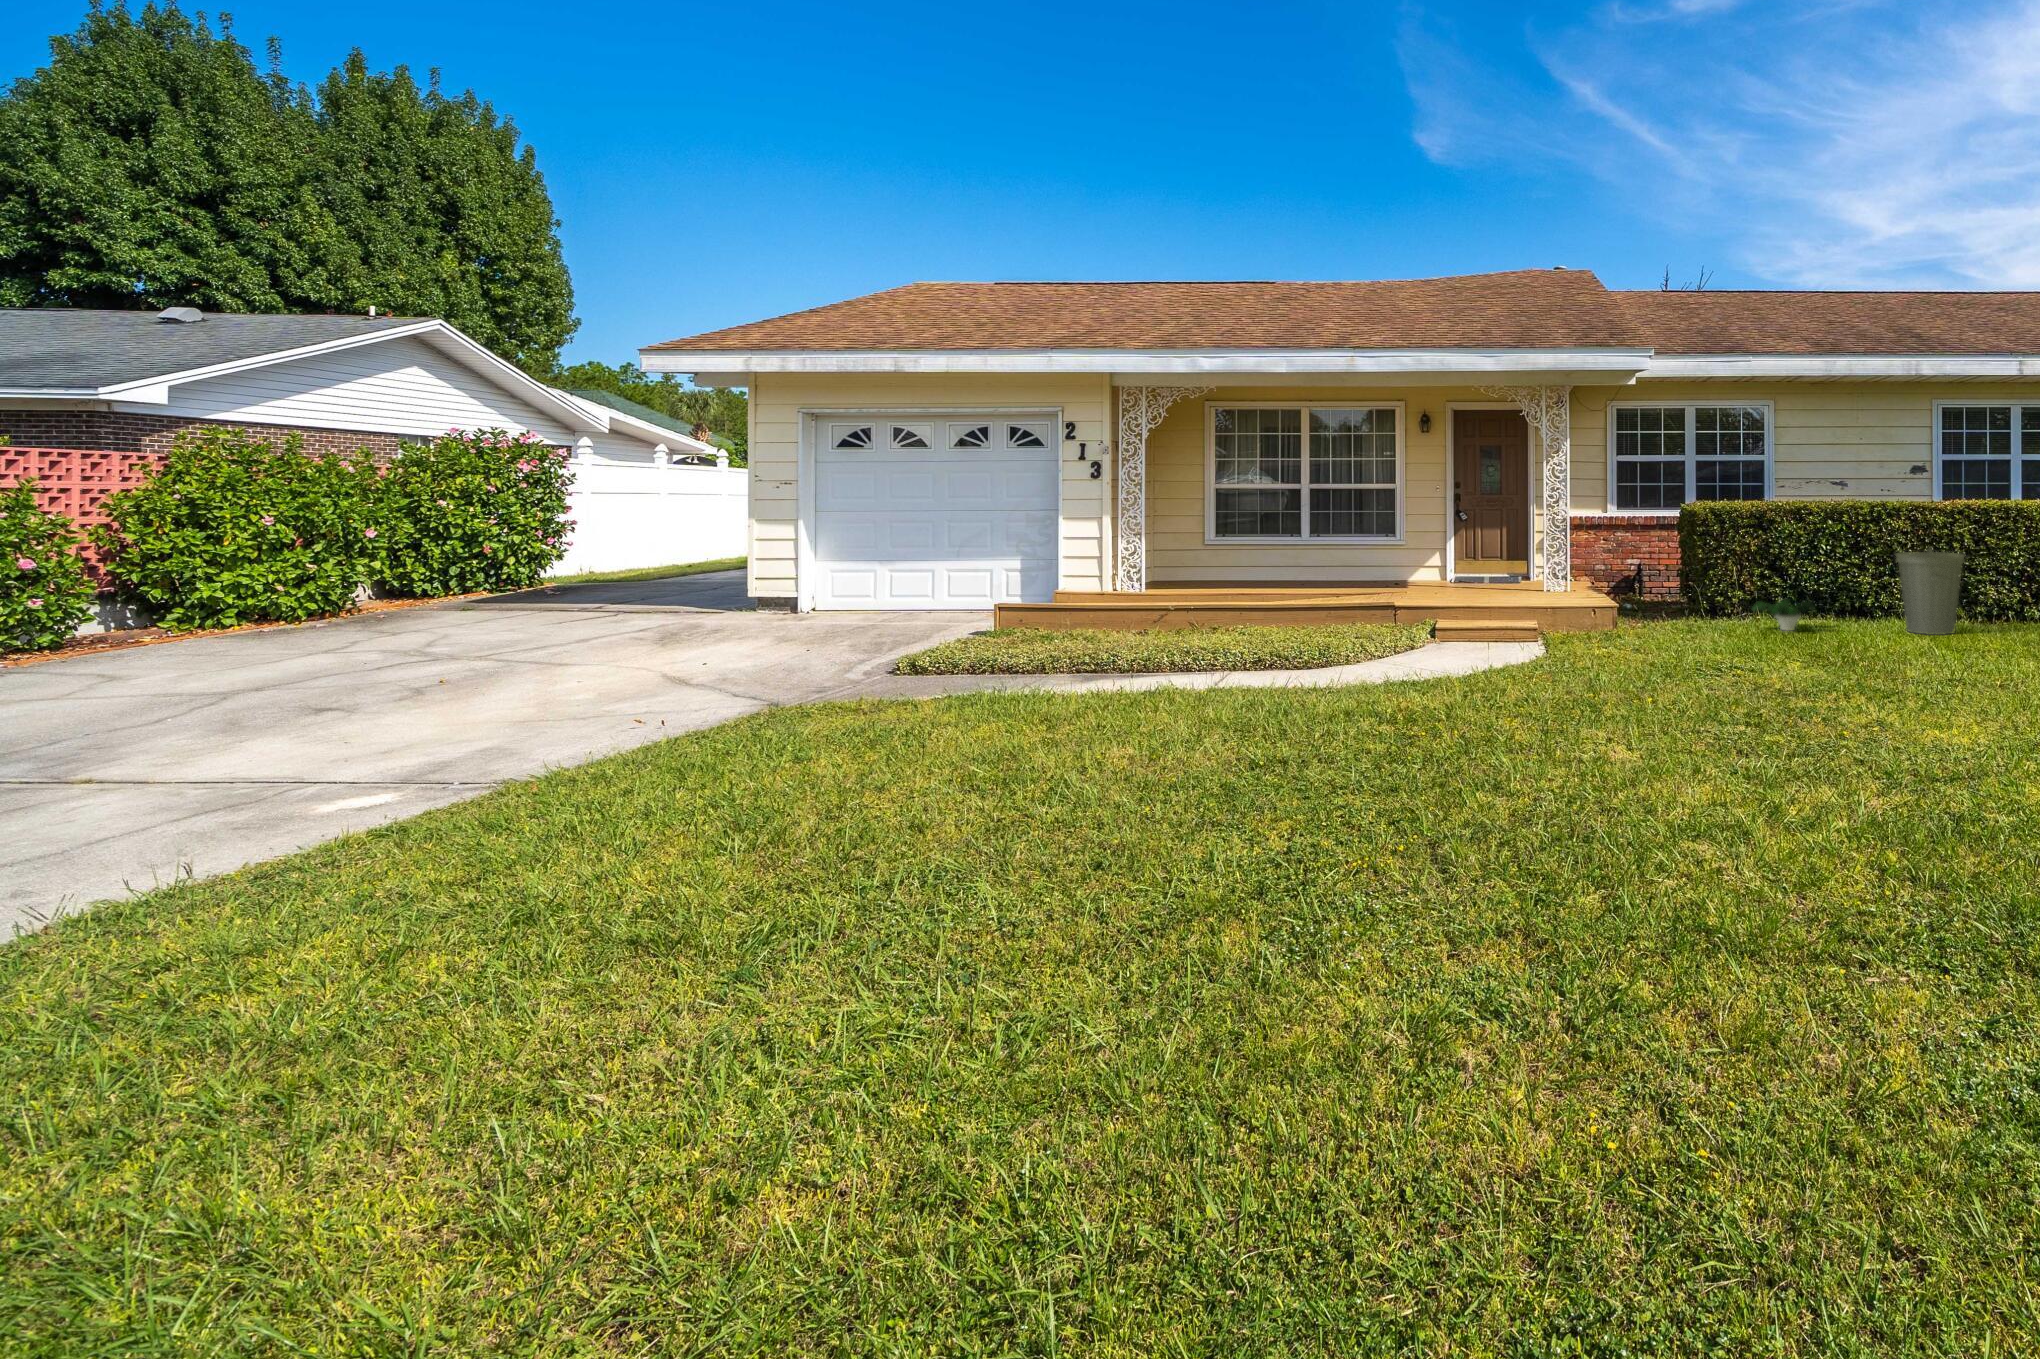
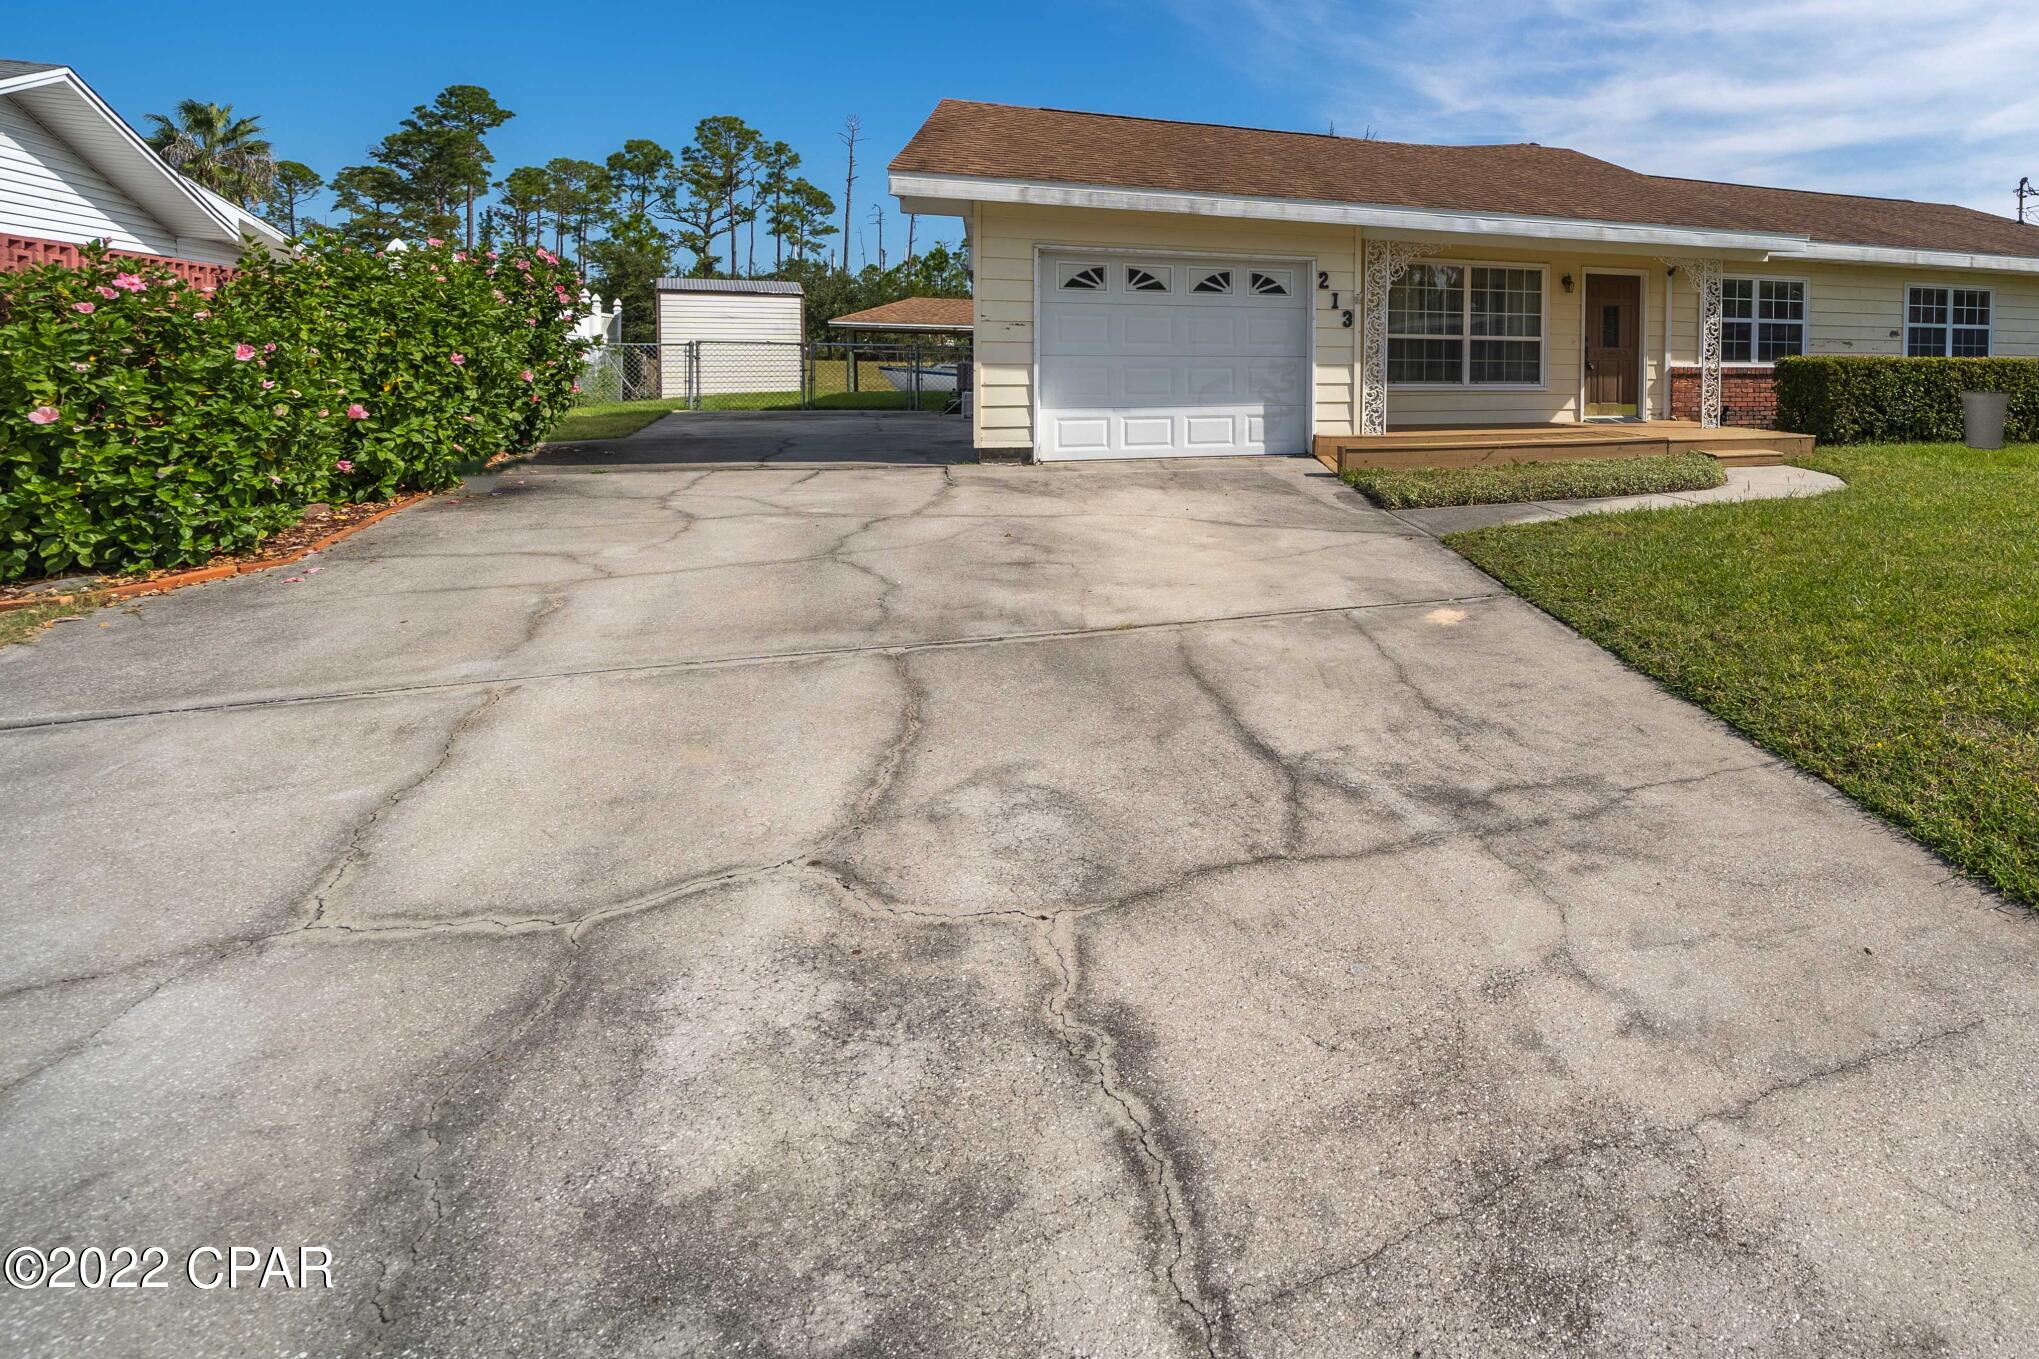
potted plant: present [1752,600,1815,631] -> present [437,456,531,494]

